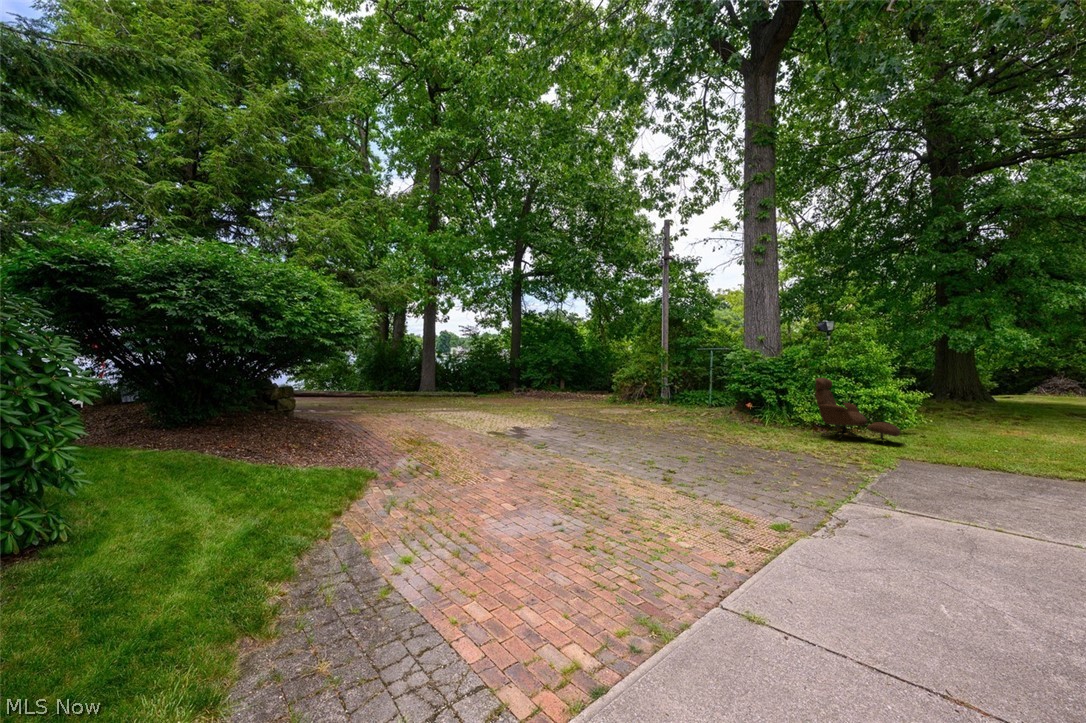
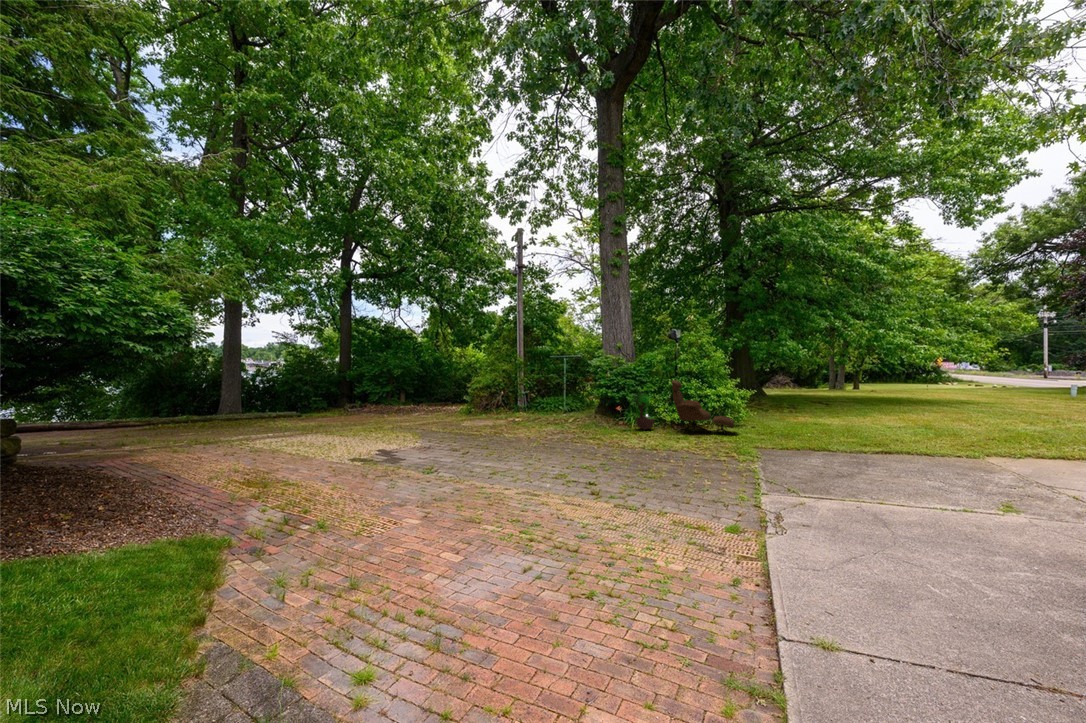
potted tree: none [762,386,795,431] -> present [631,393,654,430]

